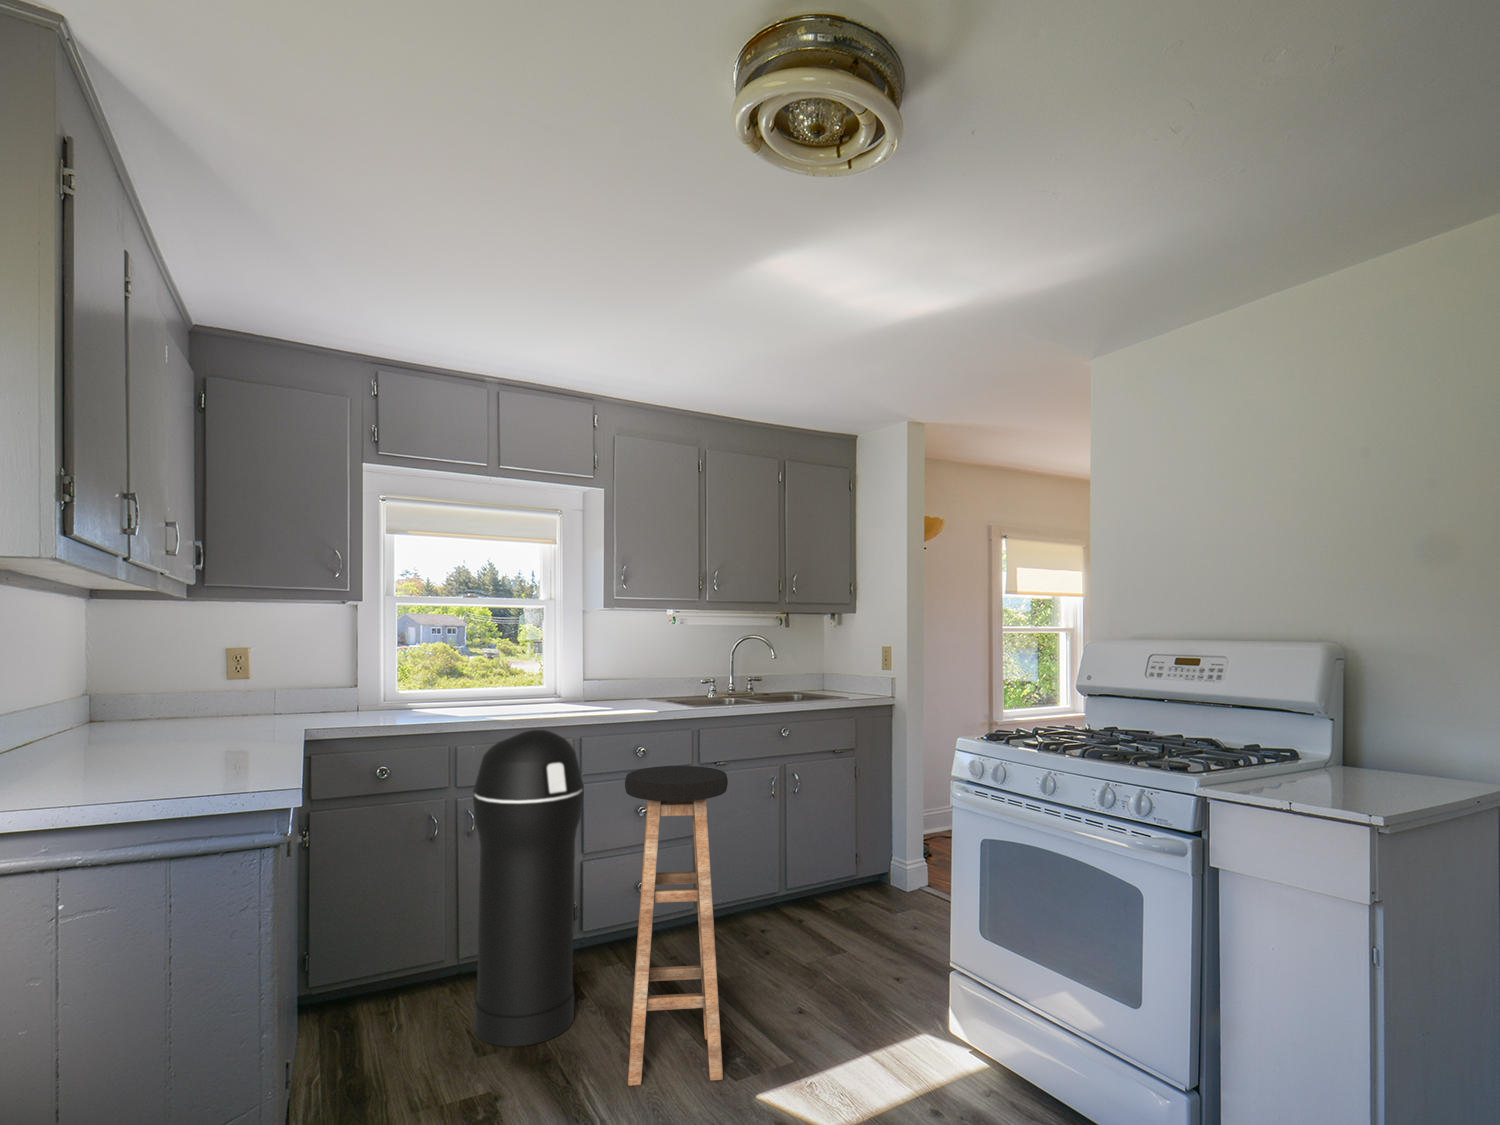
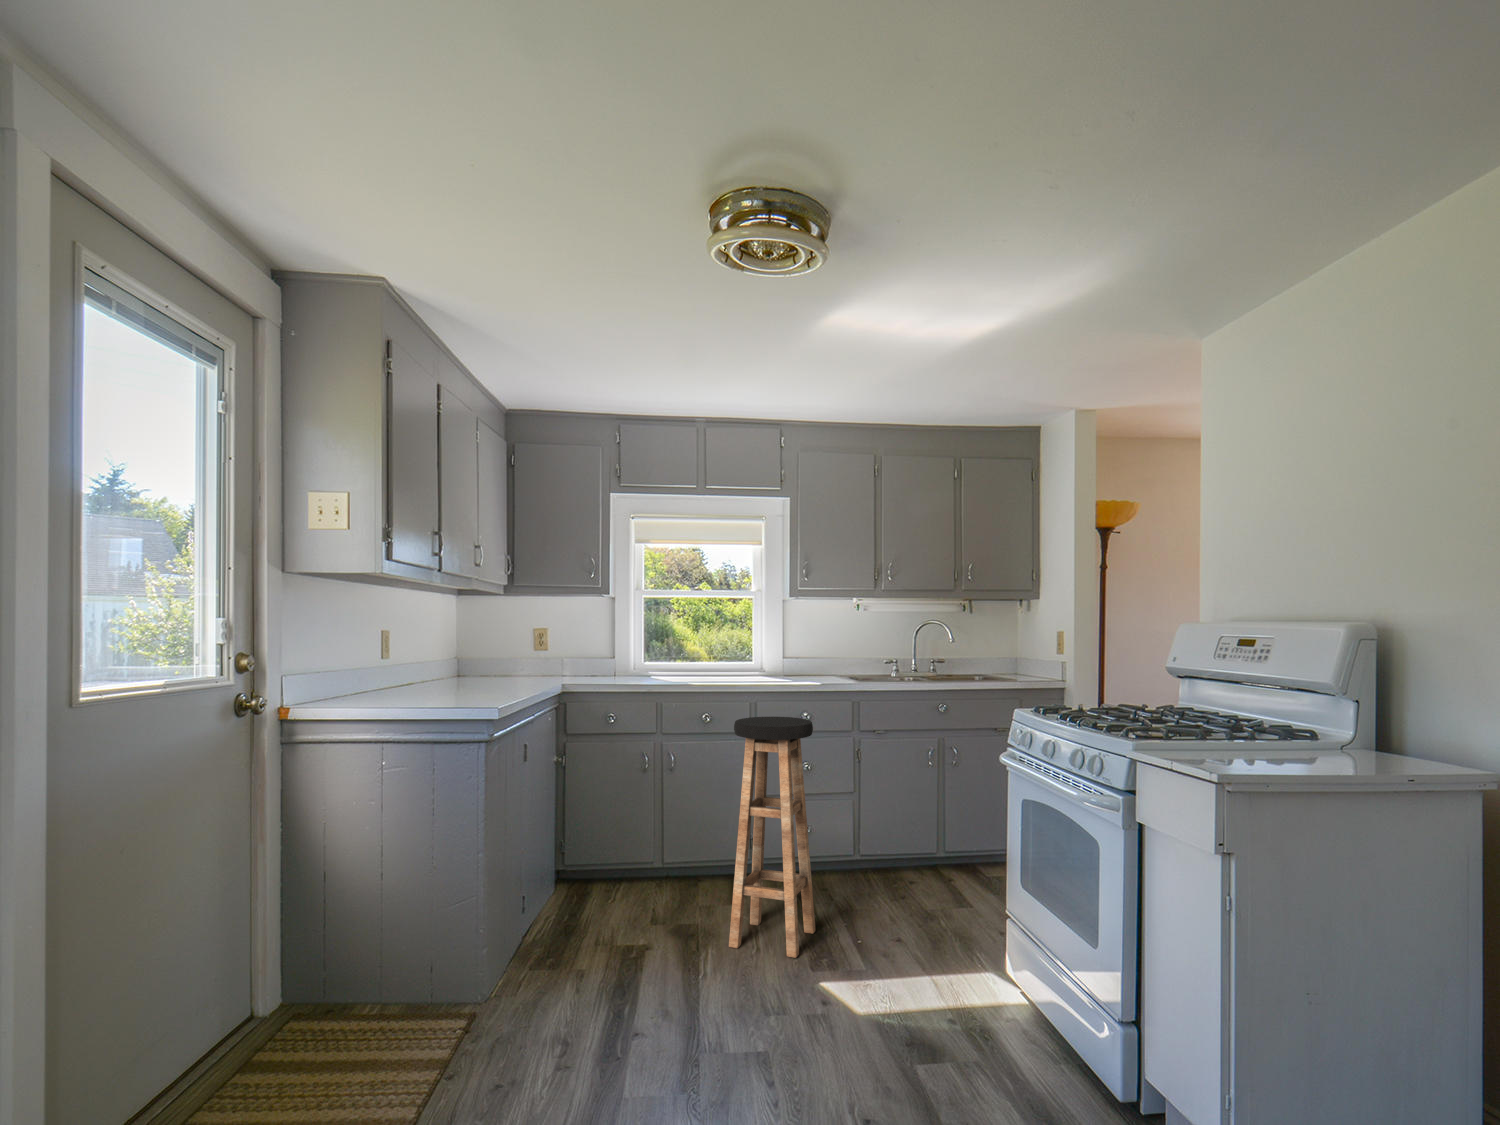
trash can: present [473,730,584,1047] -> none [652,685,731,911]

